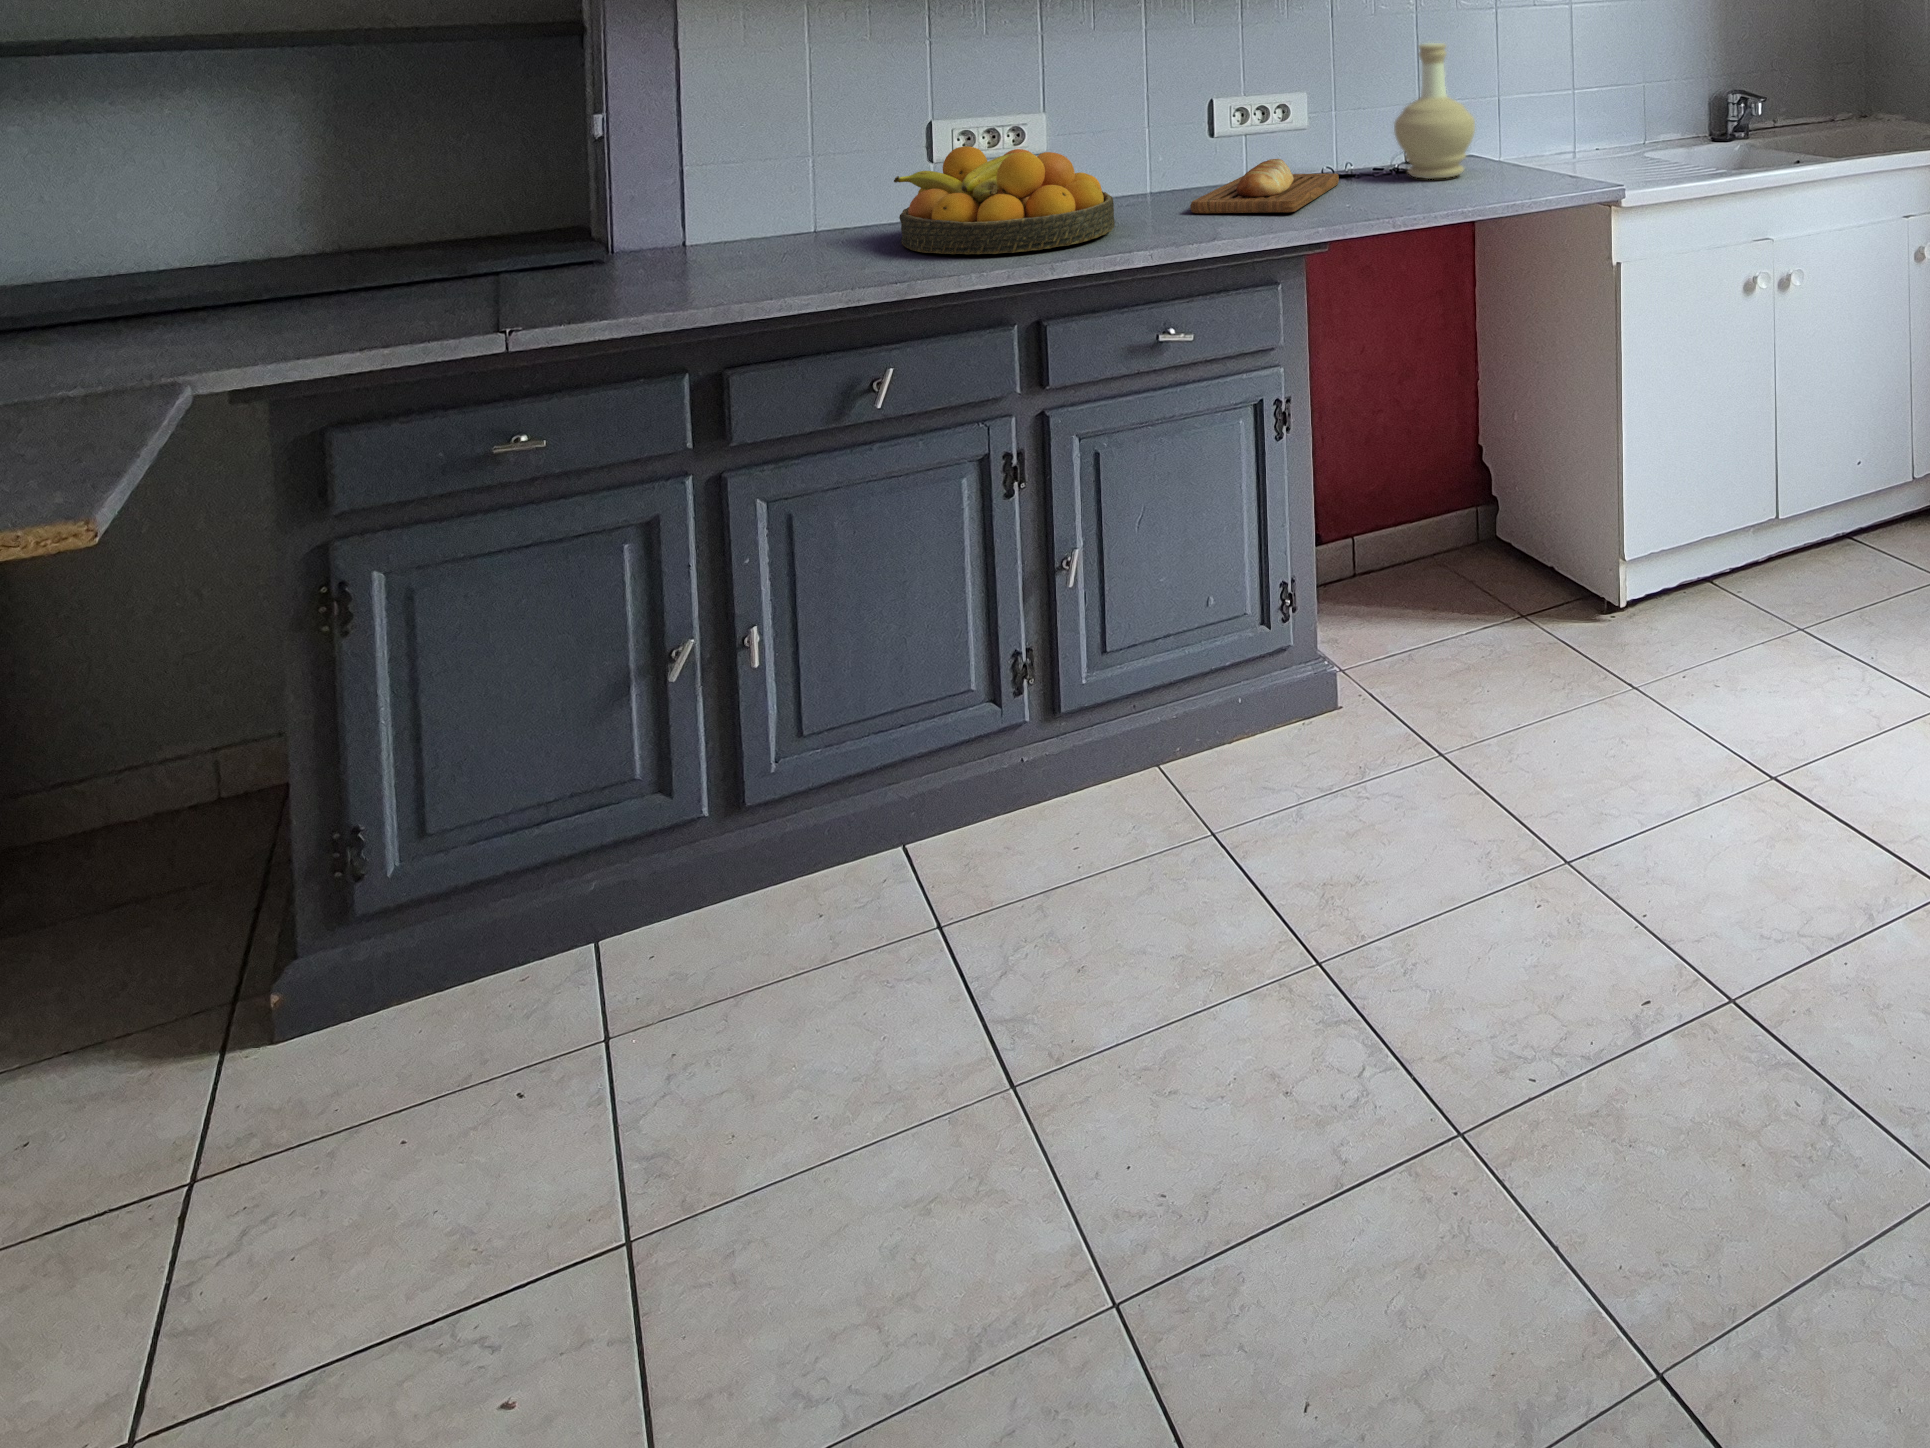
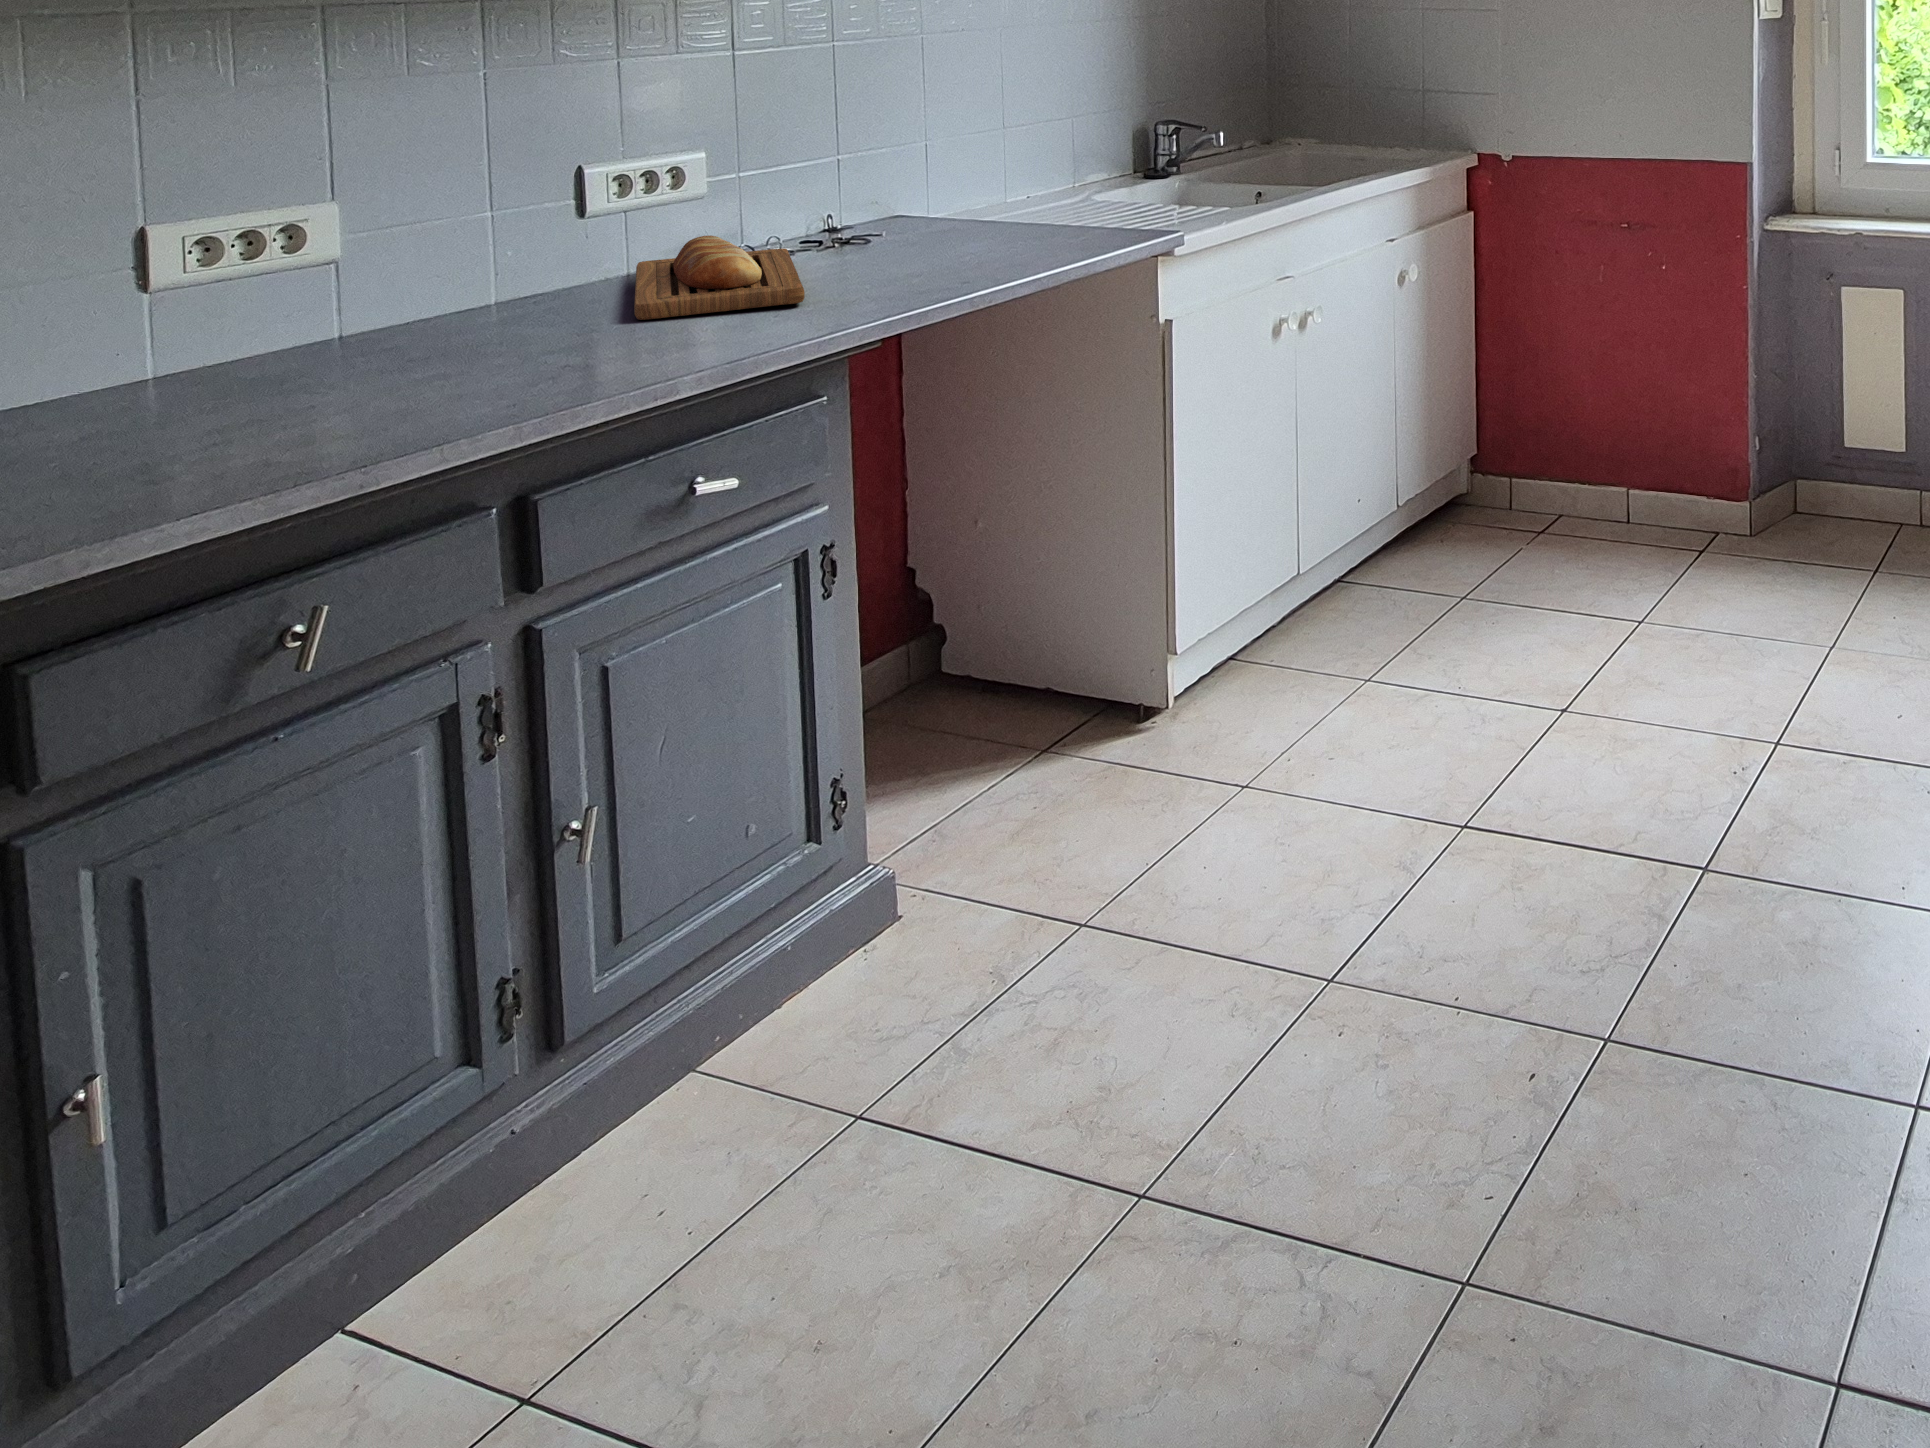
bottle: present [1394,43,1475,179] -> none [847,74,958,245]
fruit bowl: present [894,146,1115,254] -> none [156,253,566,431]

